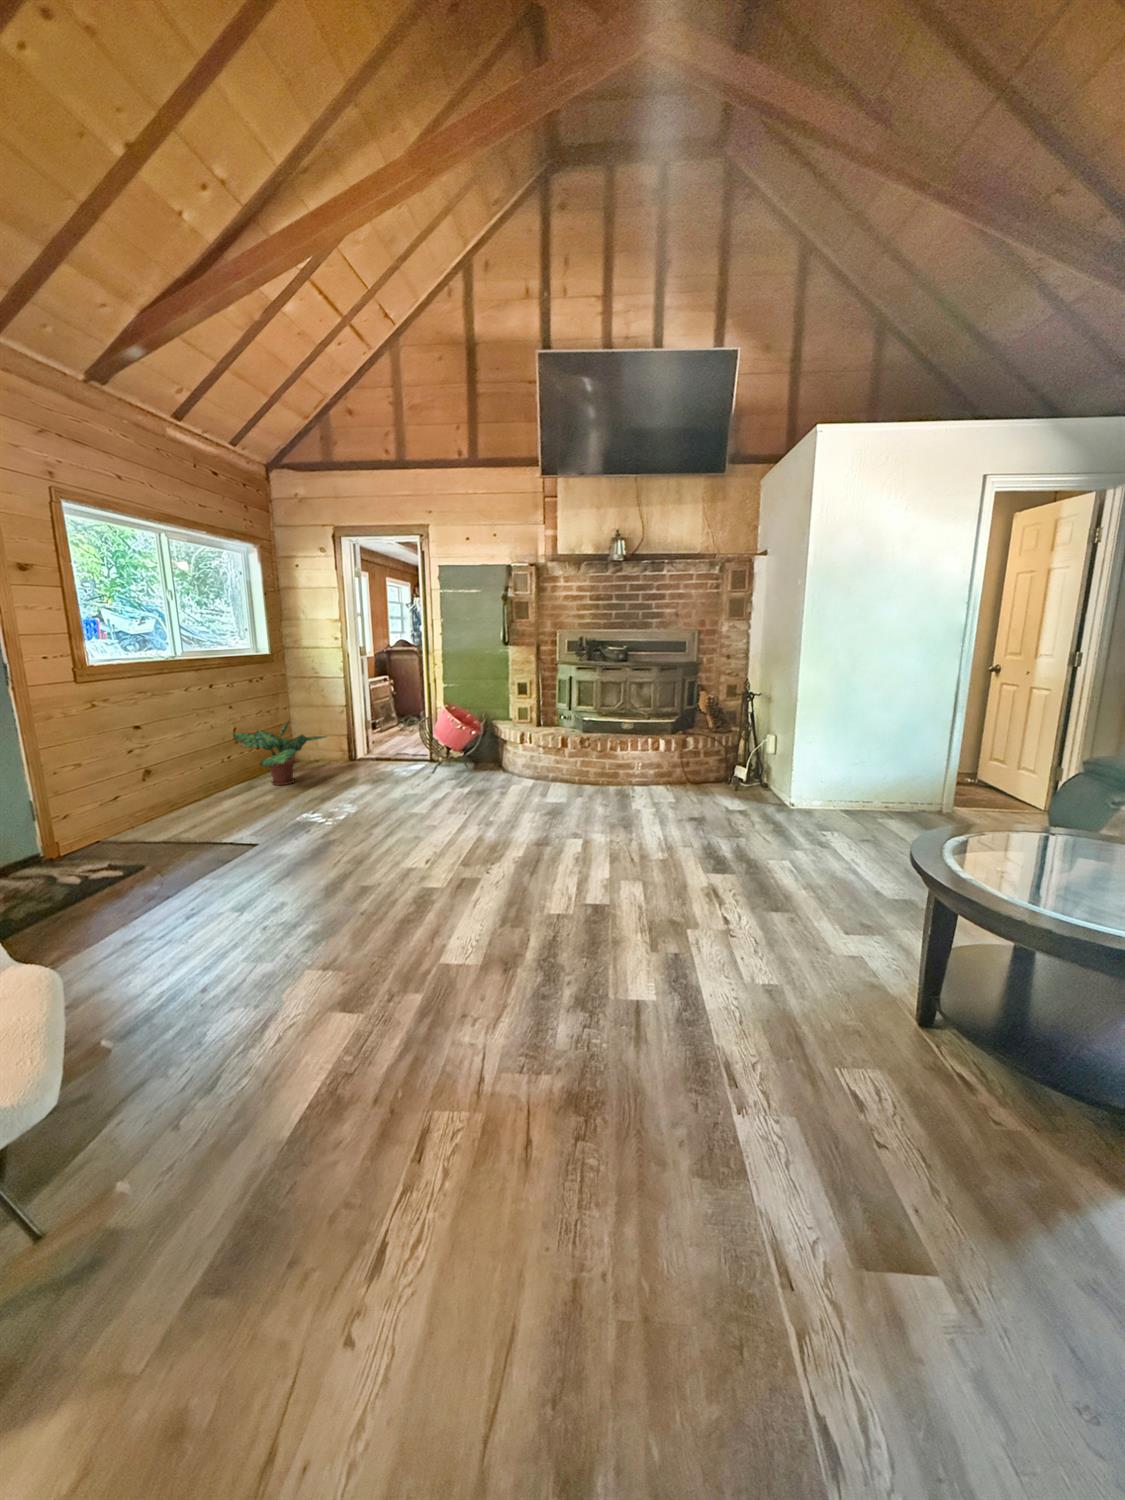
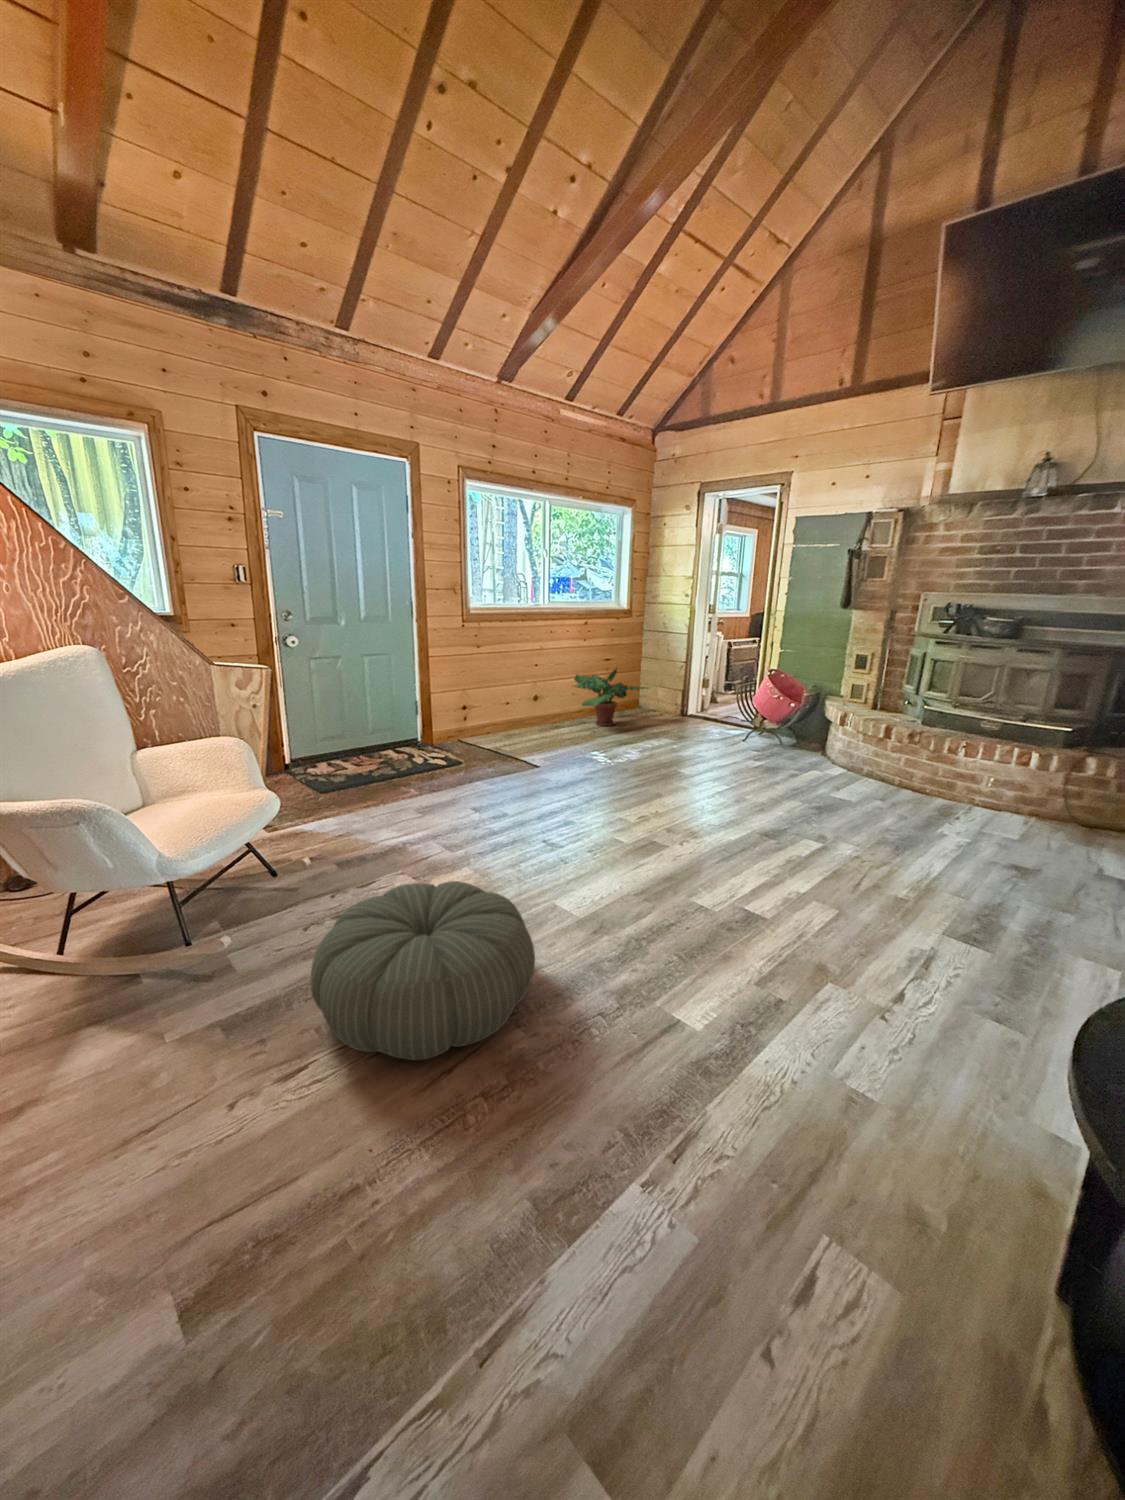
pouf: none [296,960,552,1188] -> present [310,881,535,1060]

